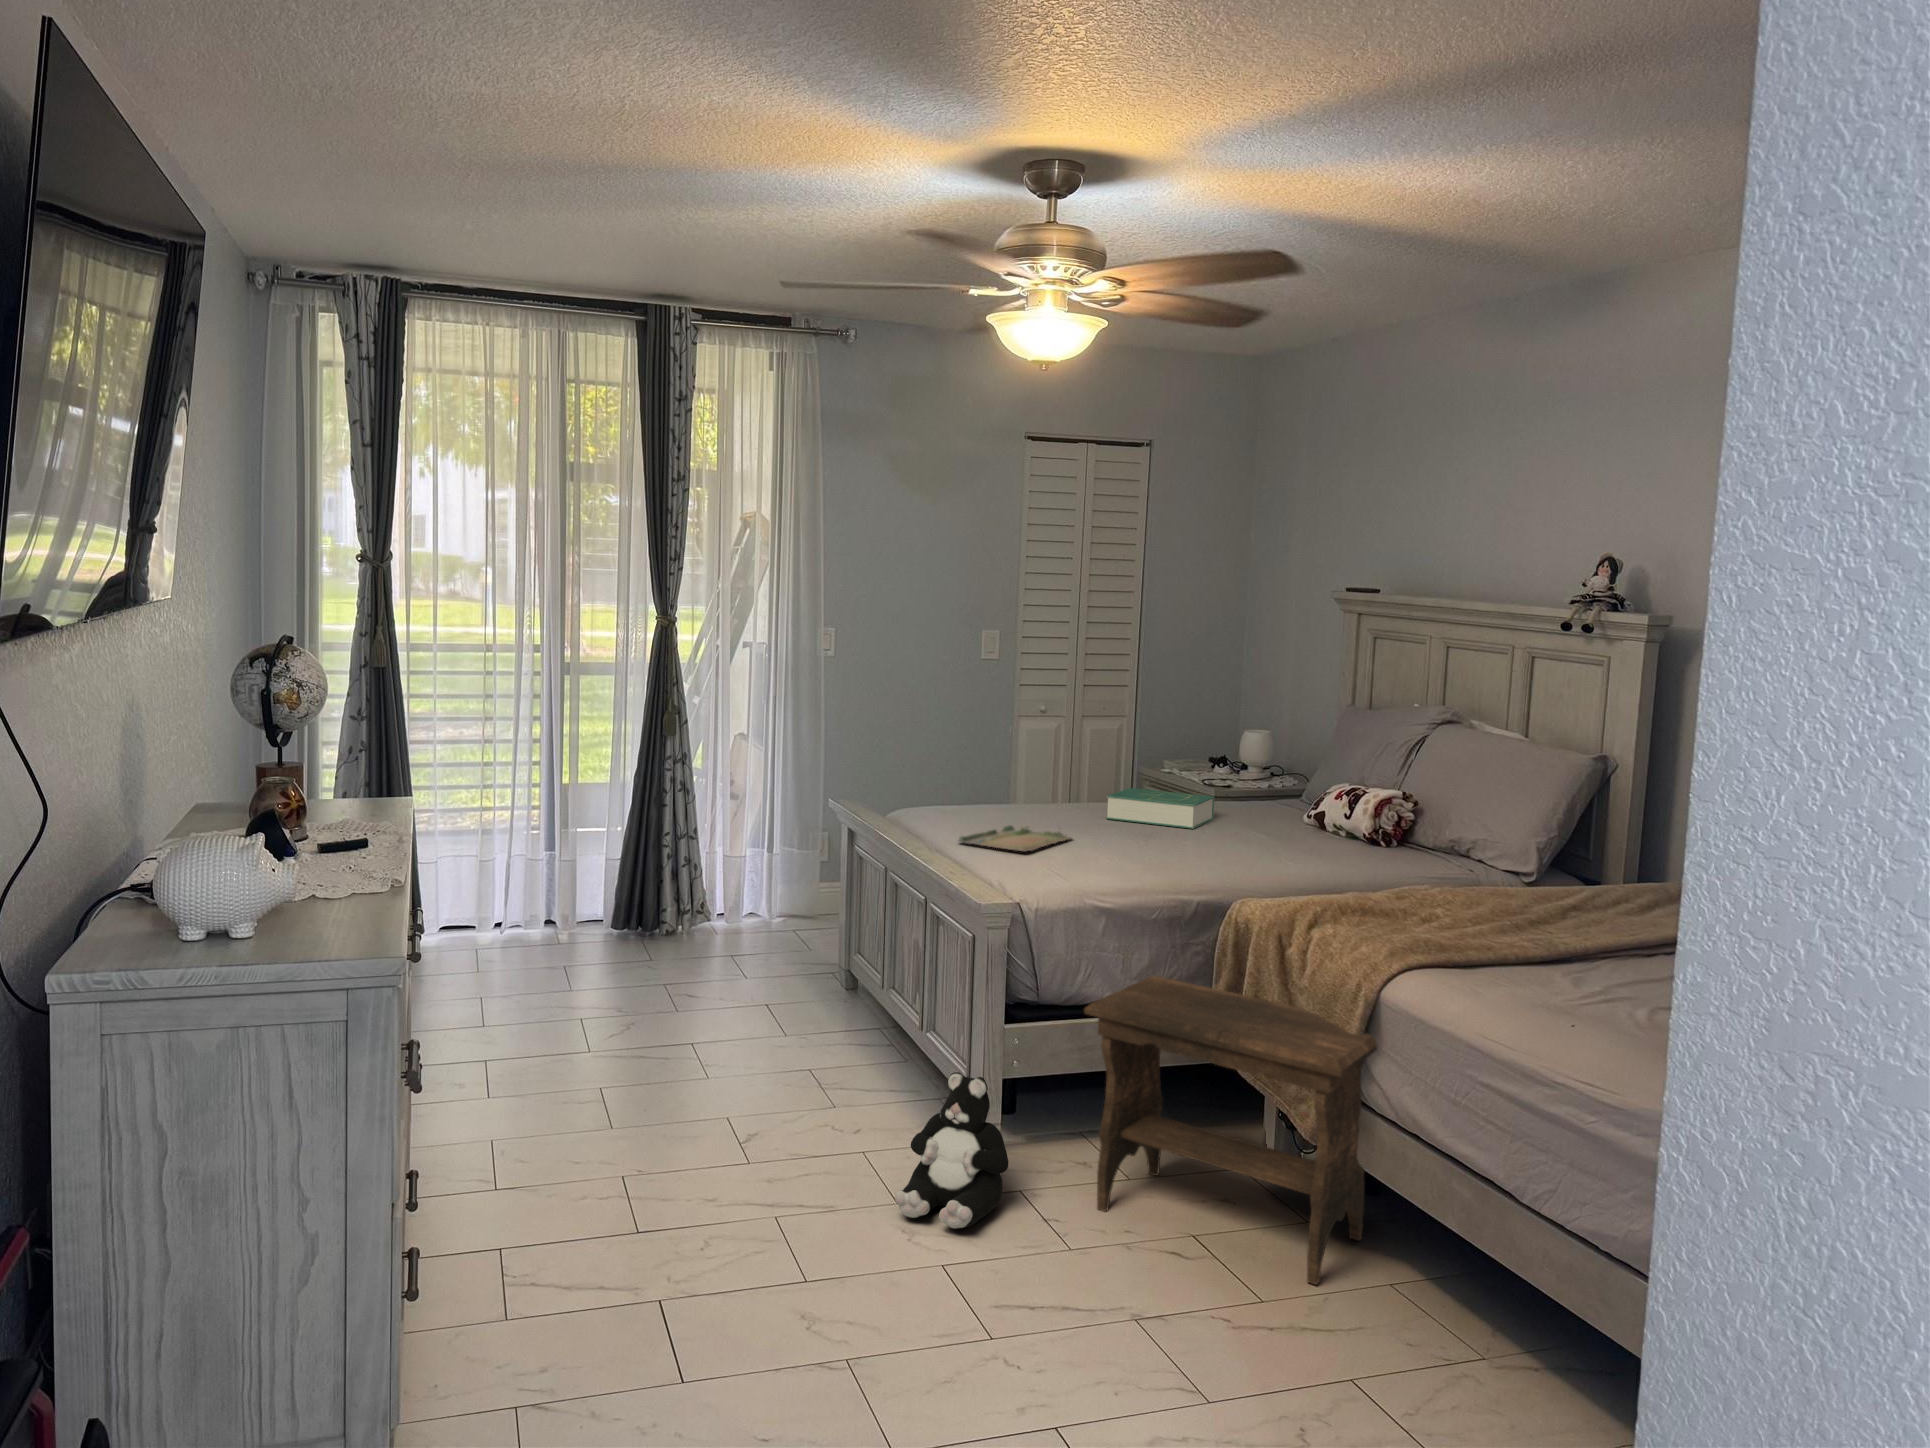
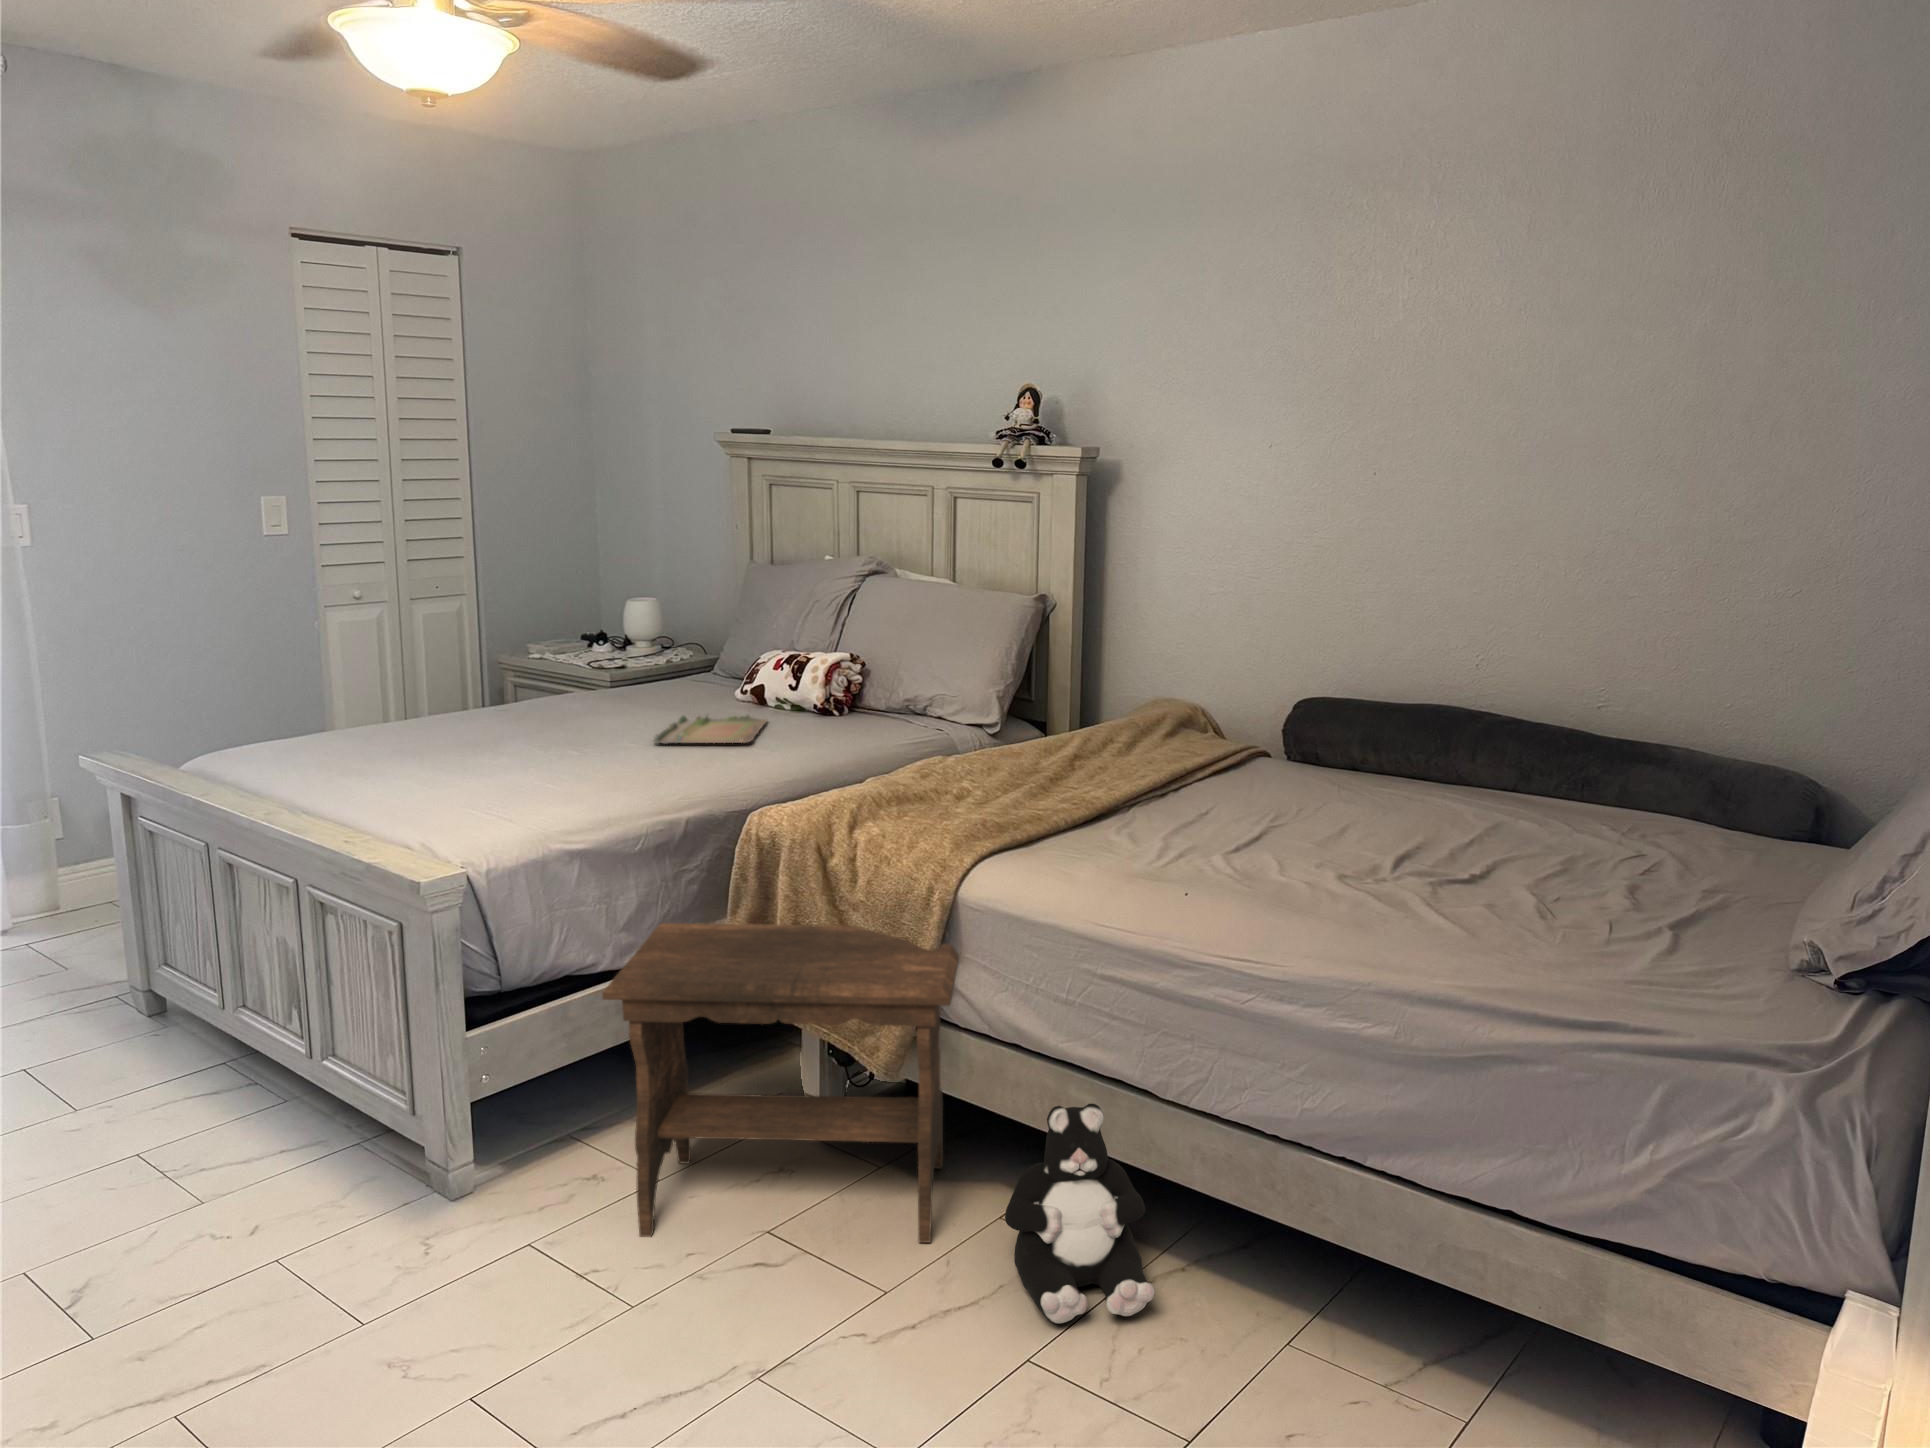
book: present [1106,788,1214,829] -> none [502,682,634,726]
tray: present [958,825,1071,851] -> present [654,714,767,744]
plush toy: present [895,1072,1008,1229] -> present [1005,1104,1155,1324]

